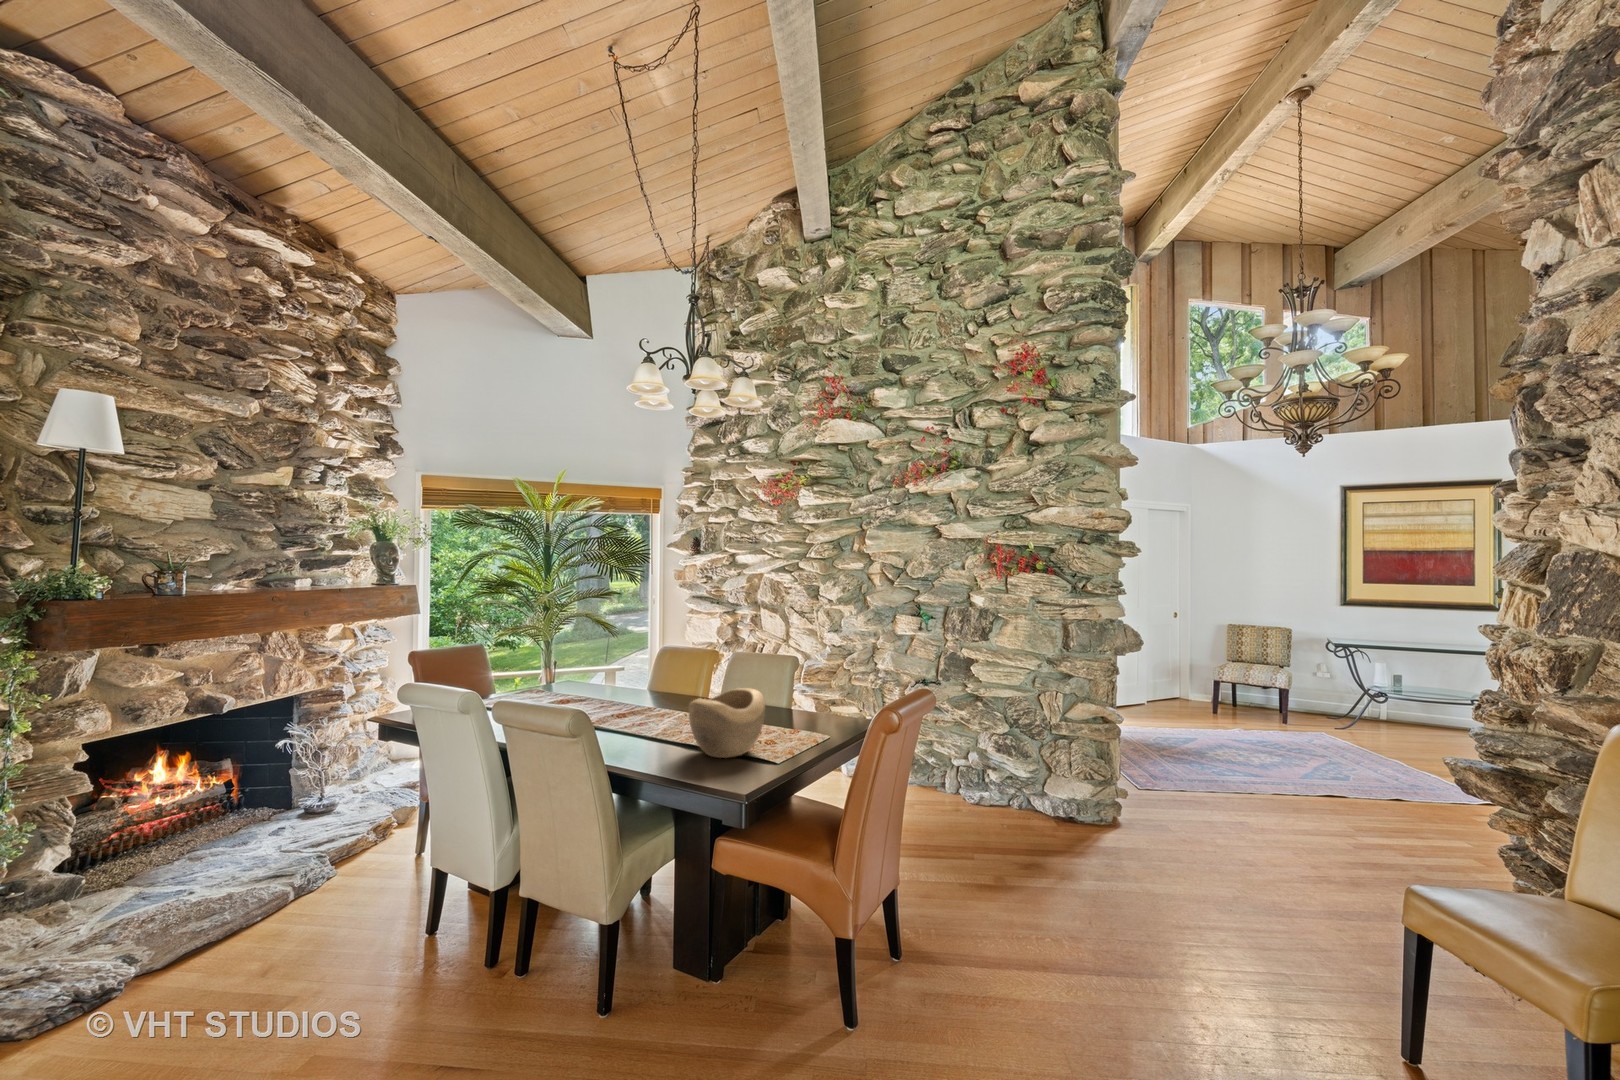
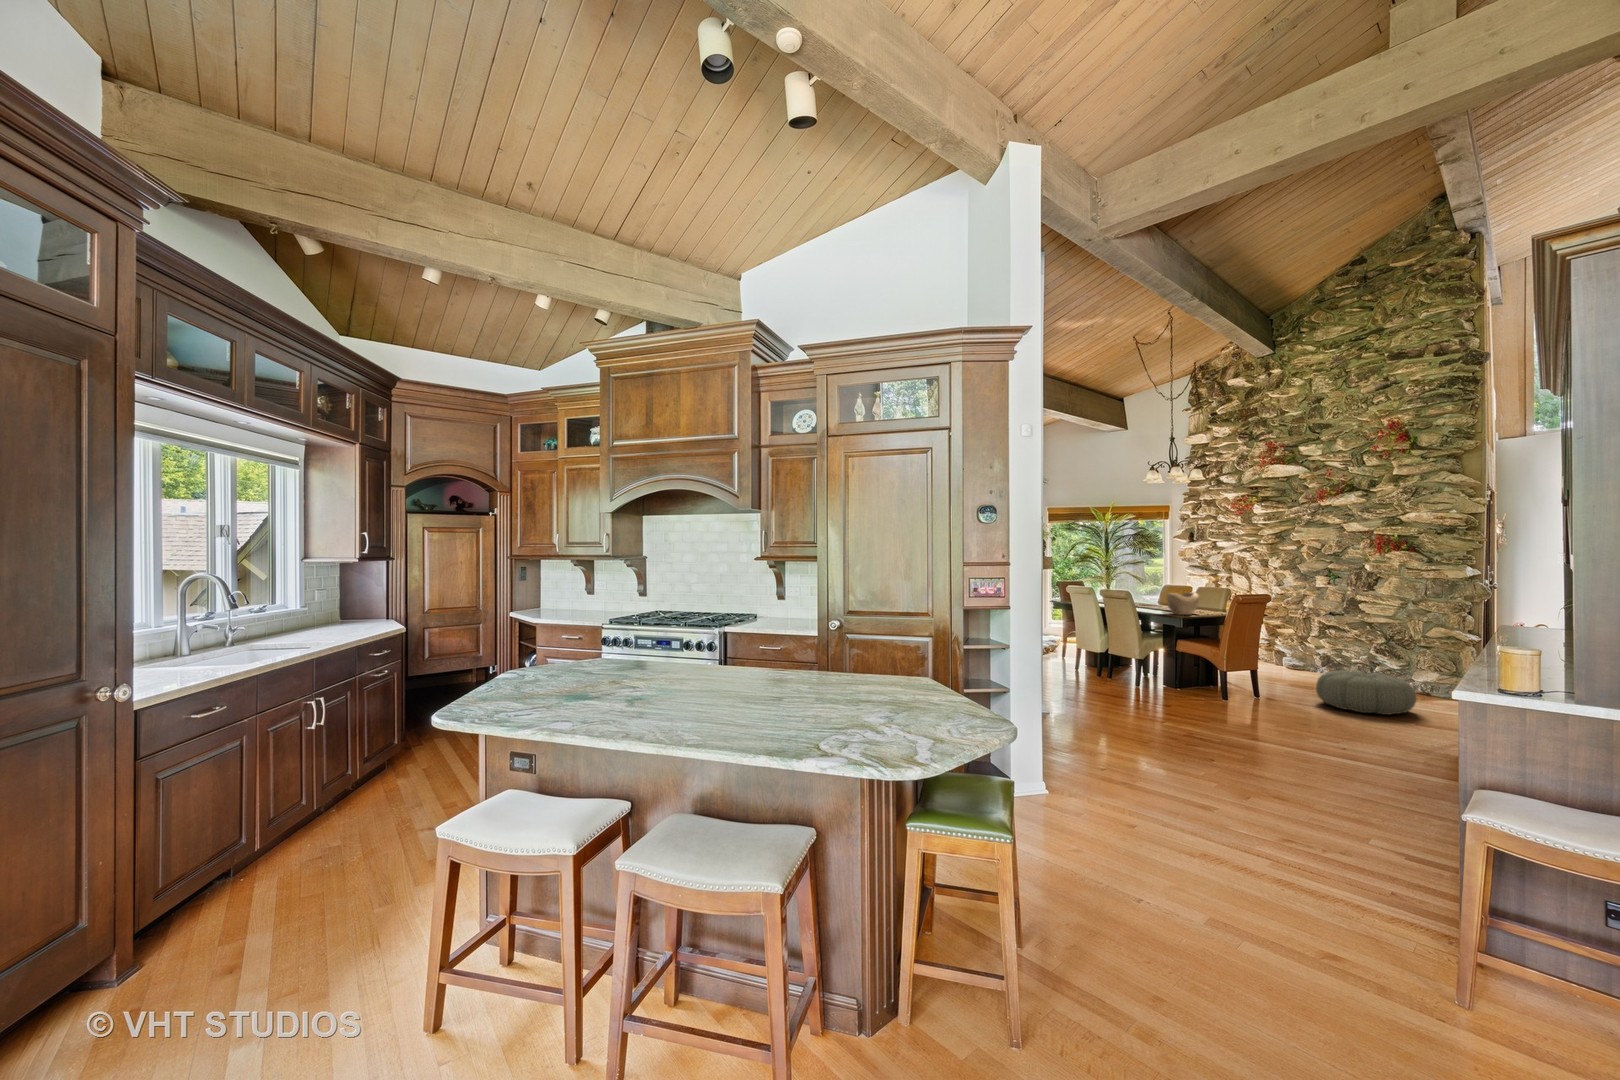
pouf: none [987,826,1168,955] -> present [1316,671,1416,714]

